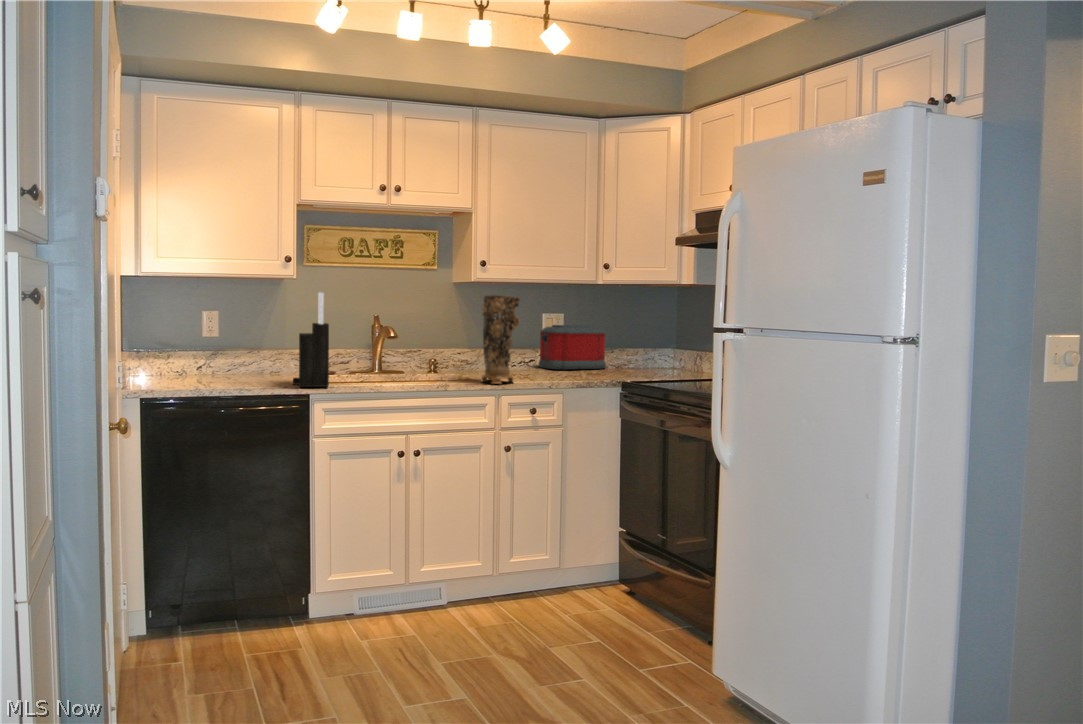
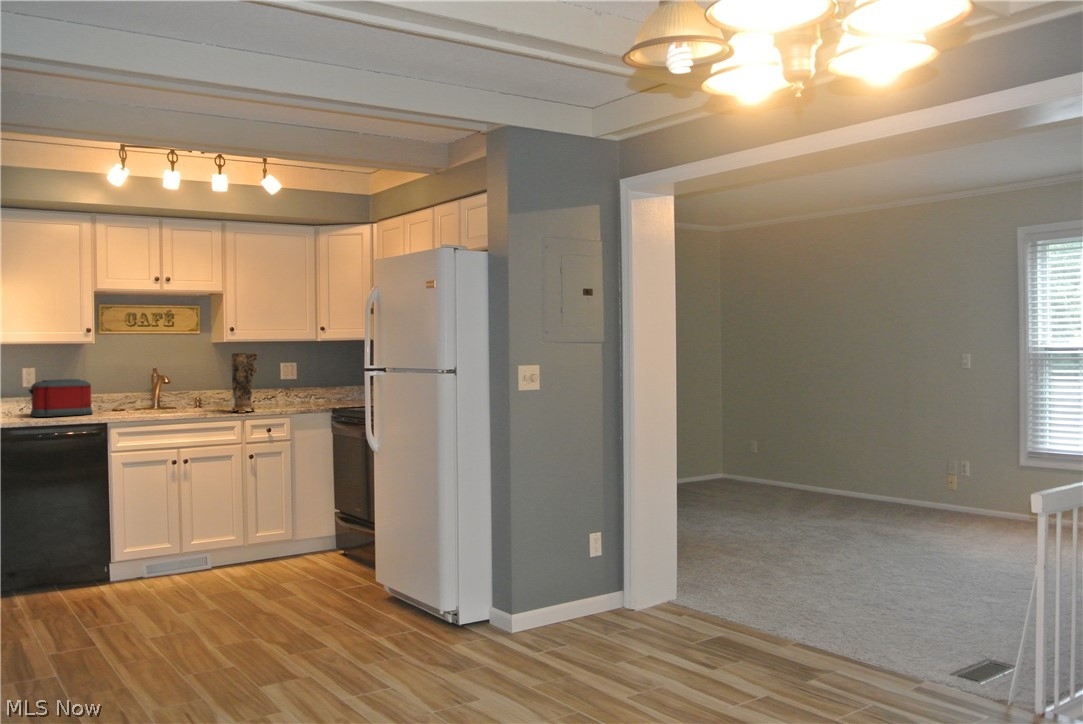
knife block: present [293,292,329,387] -> none [93,355,120,420]
toaster: present [539,325,606,369] -> present [29,379,93,417]

